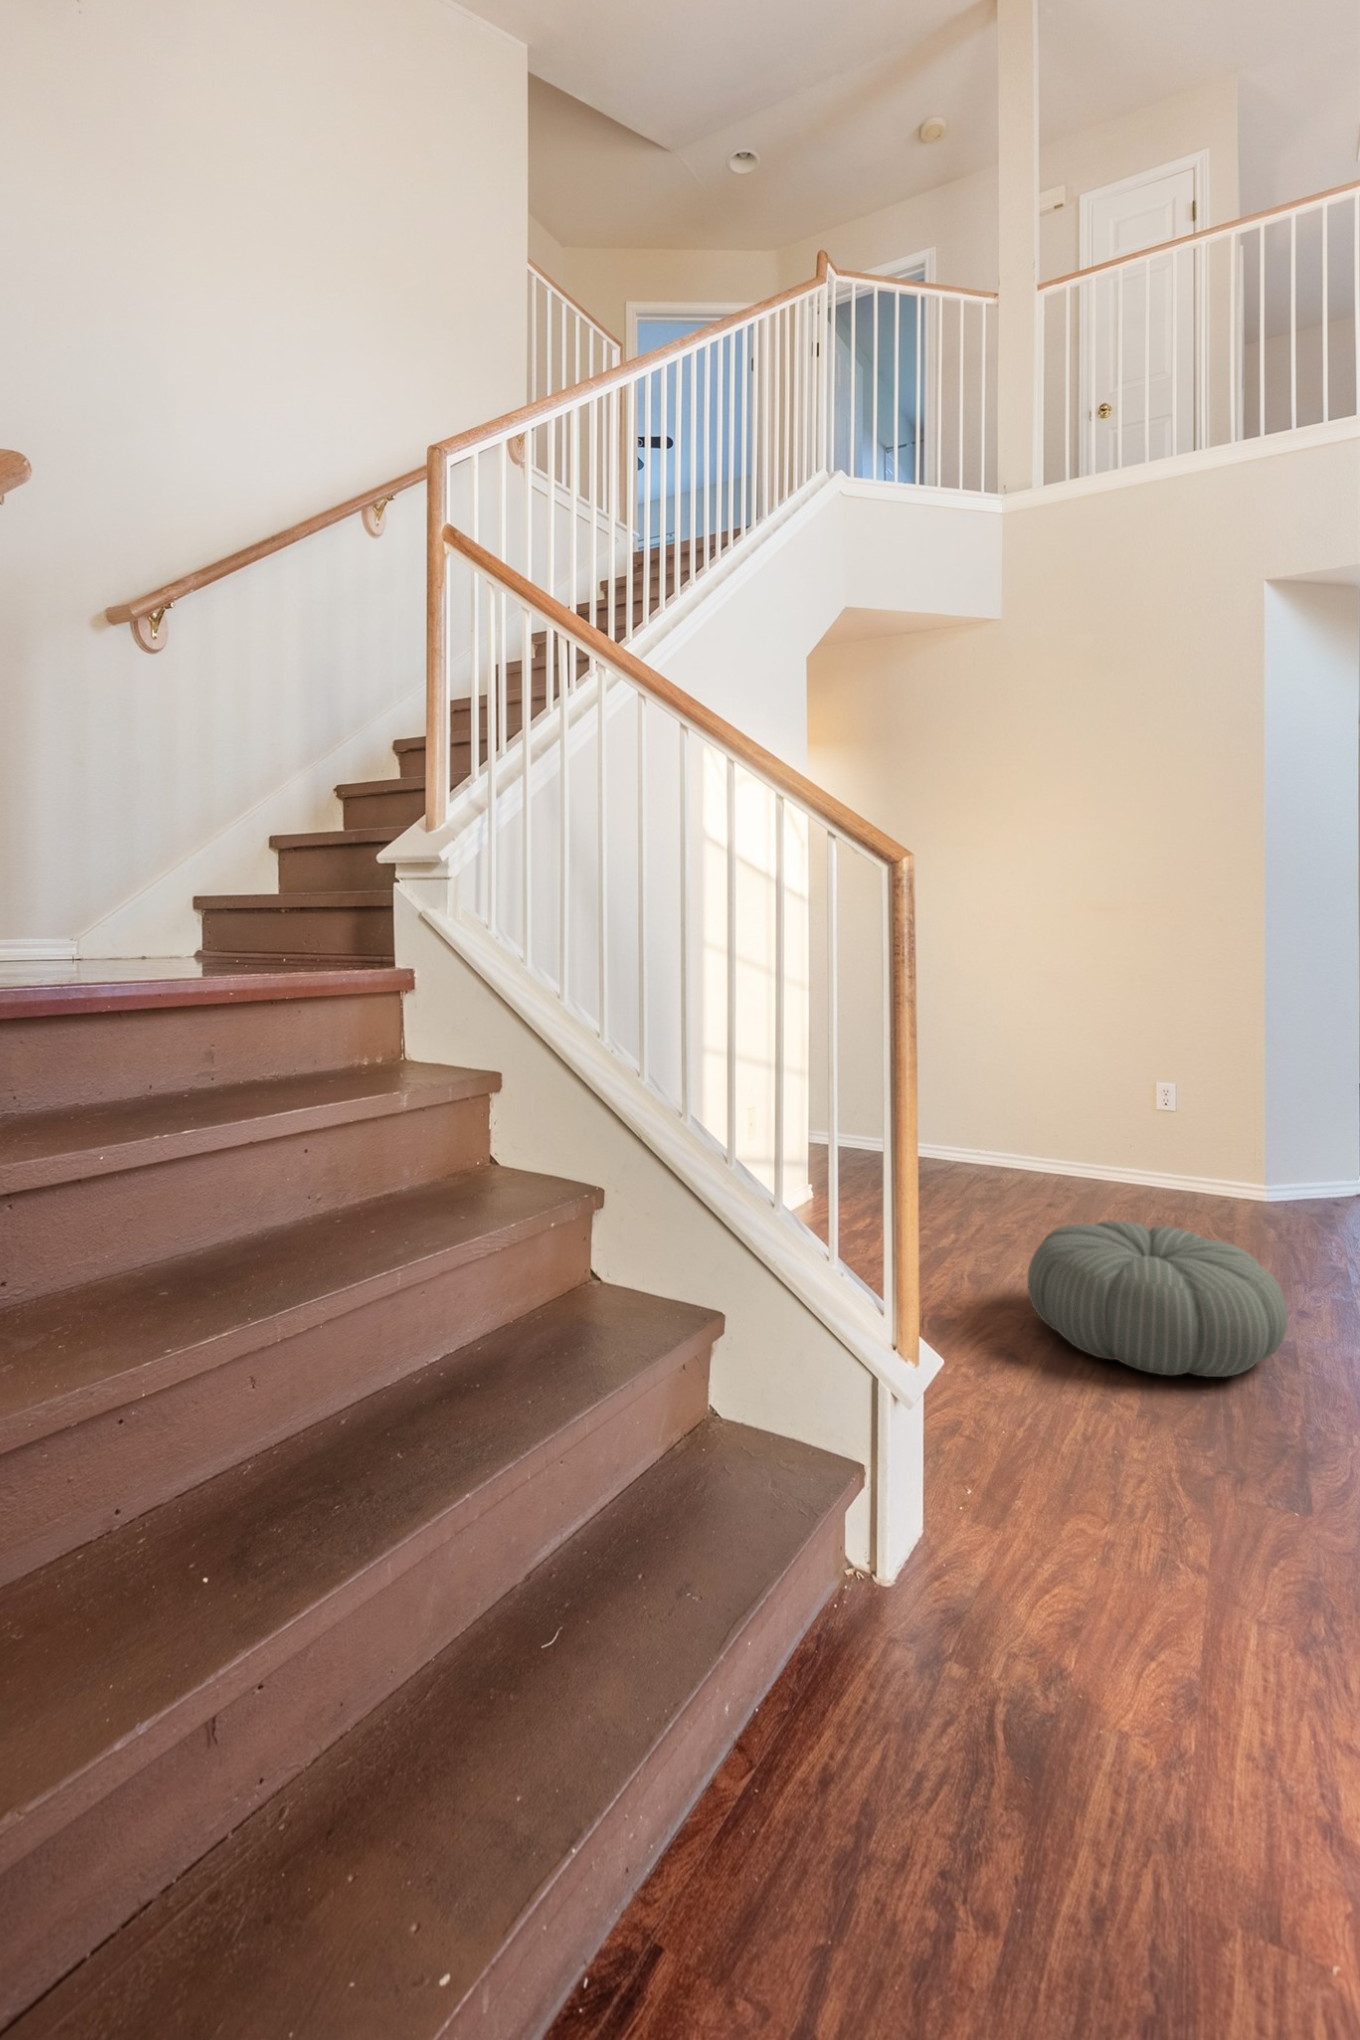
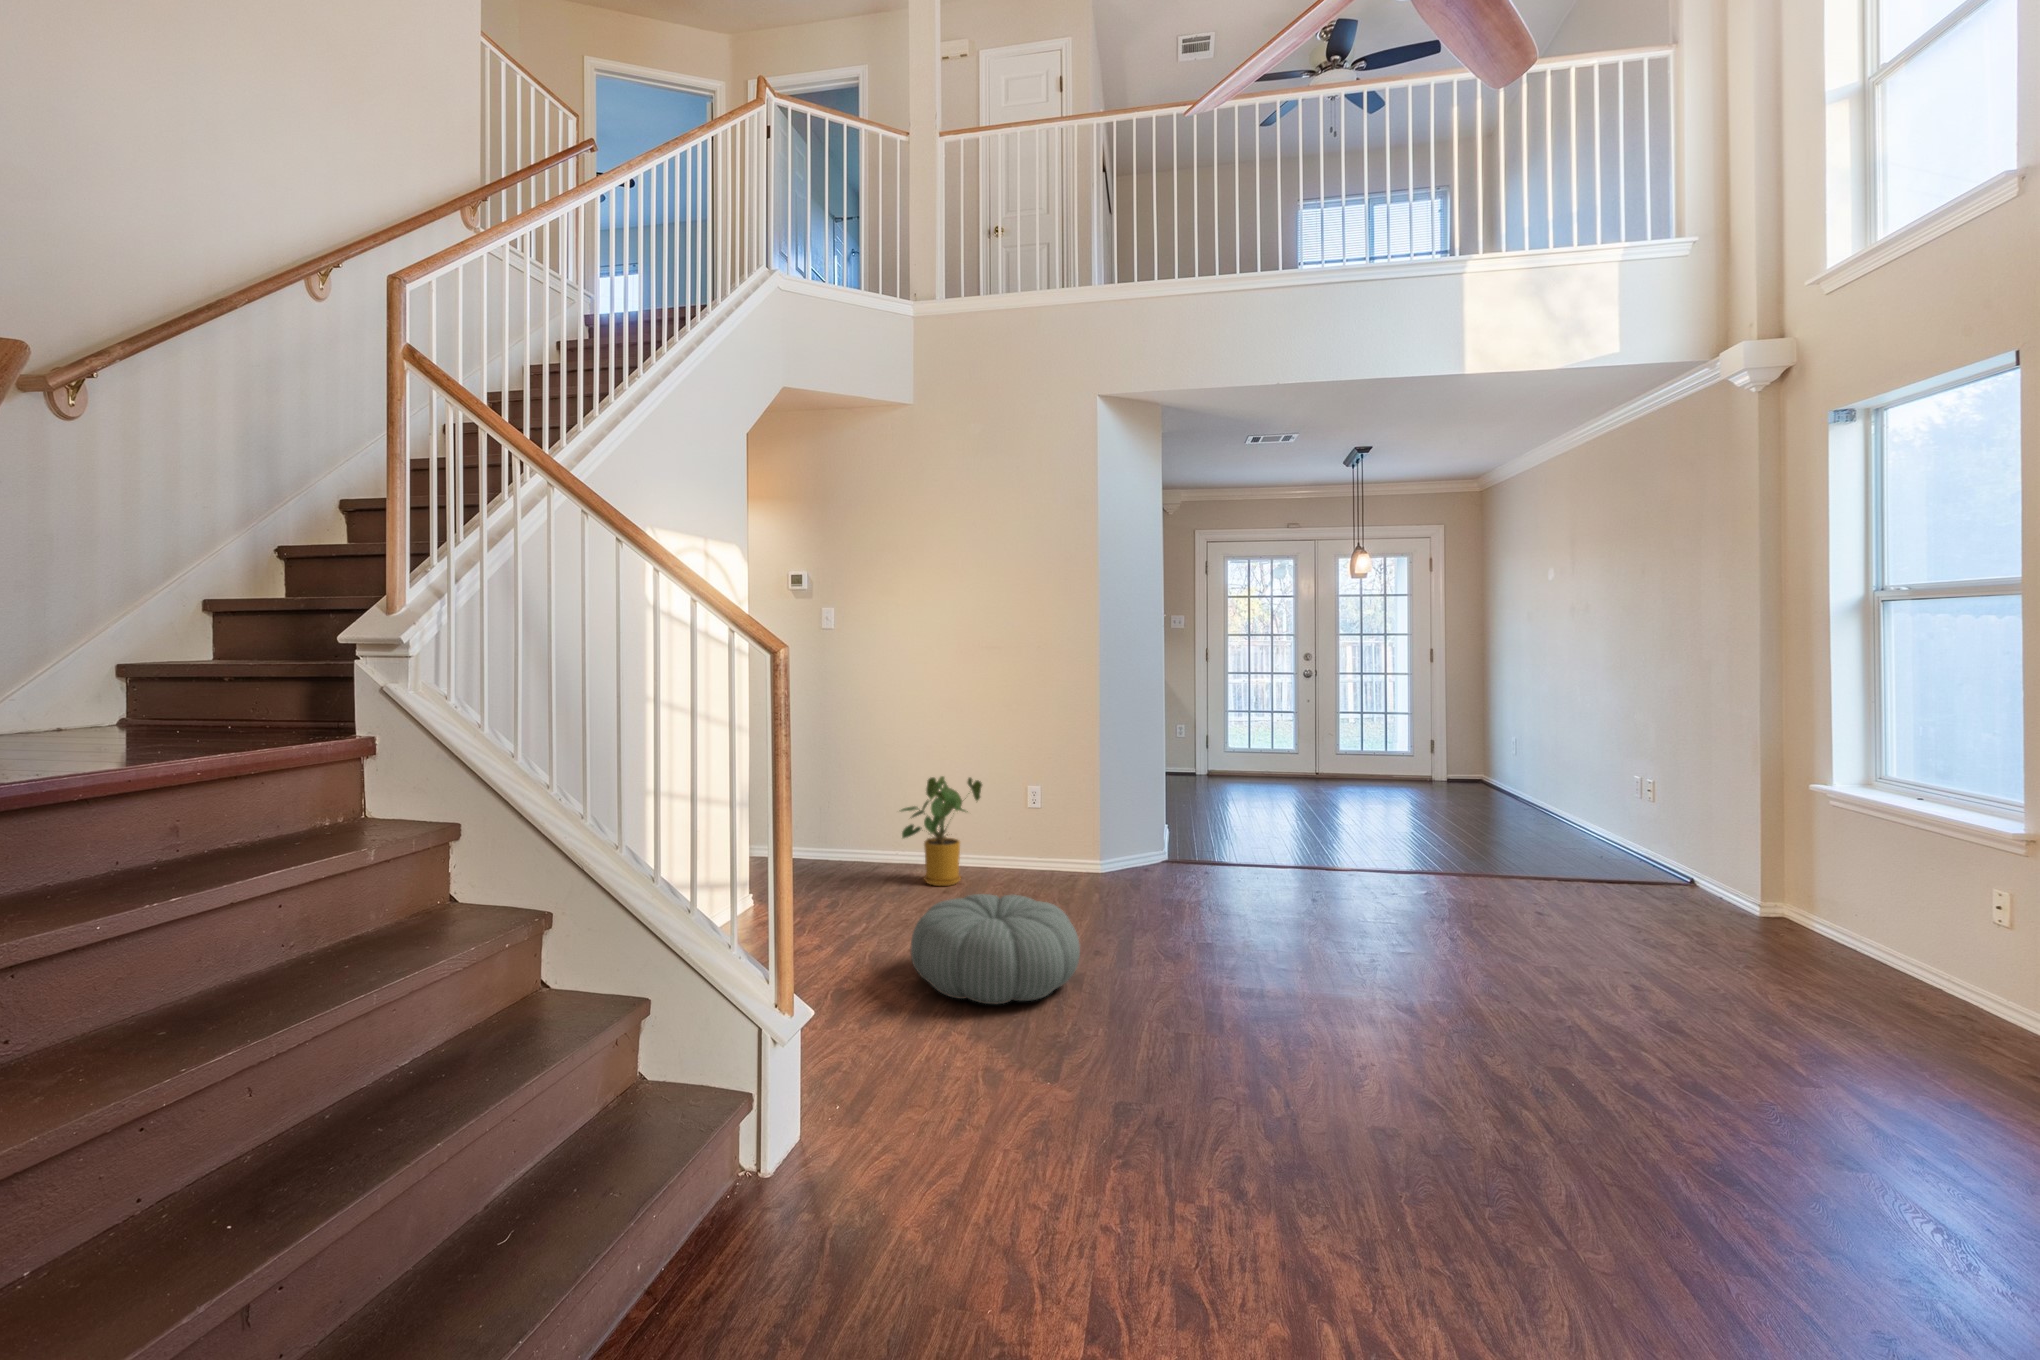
house plant: none [979,1071,1091,1206] -> present [901,776,982,886]

